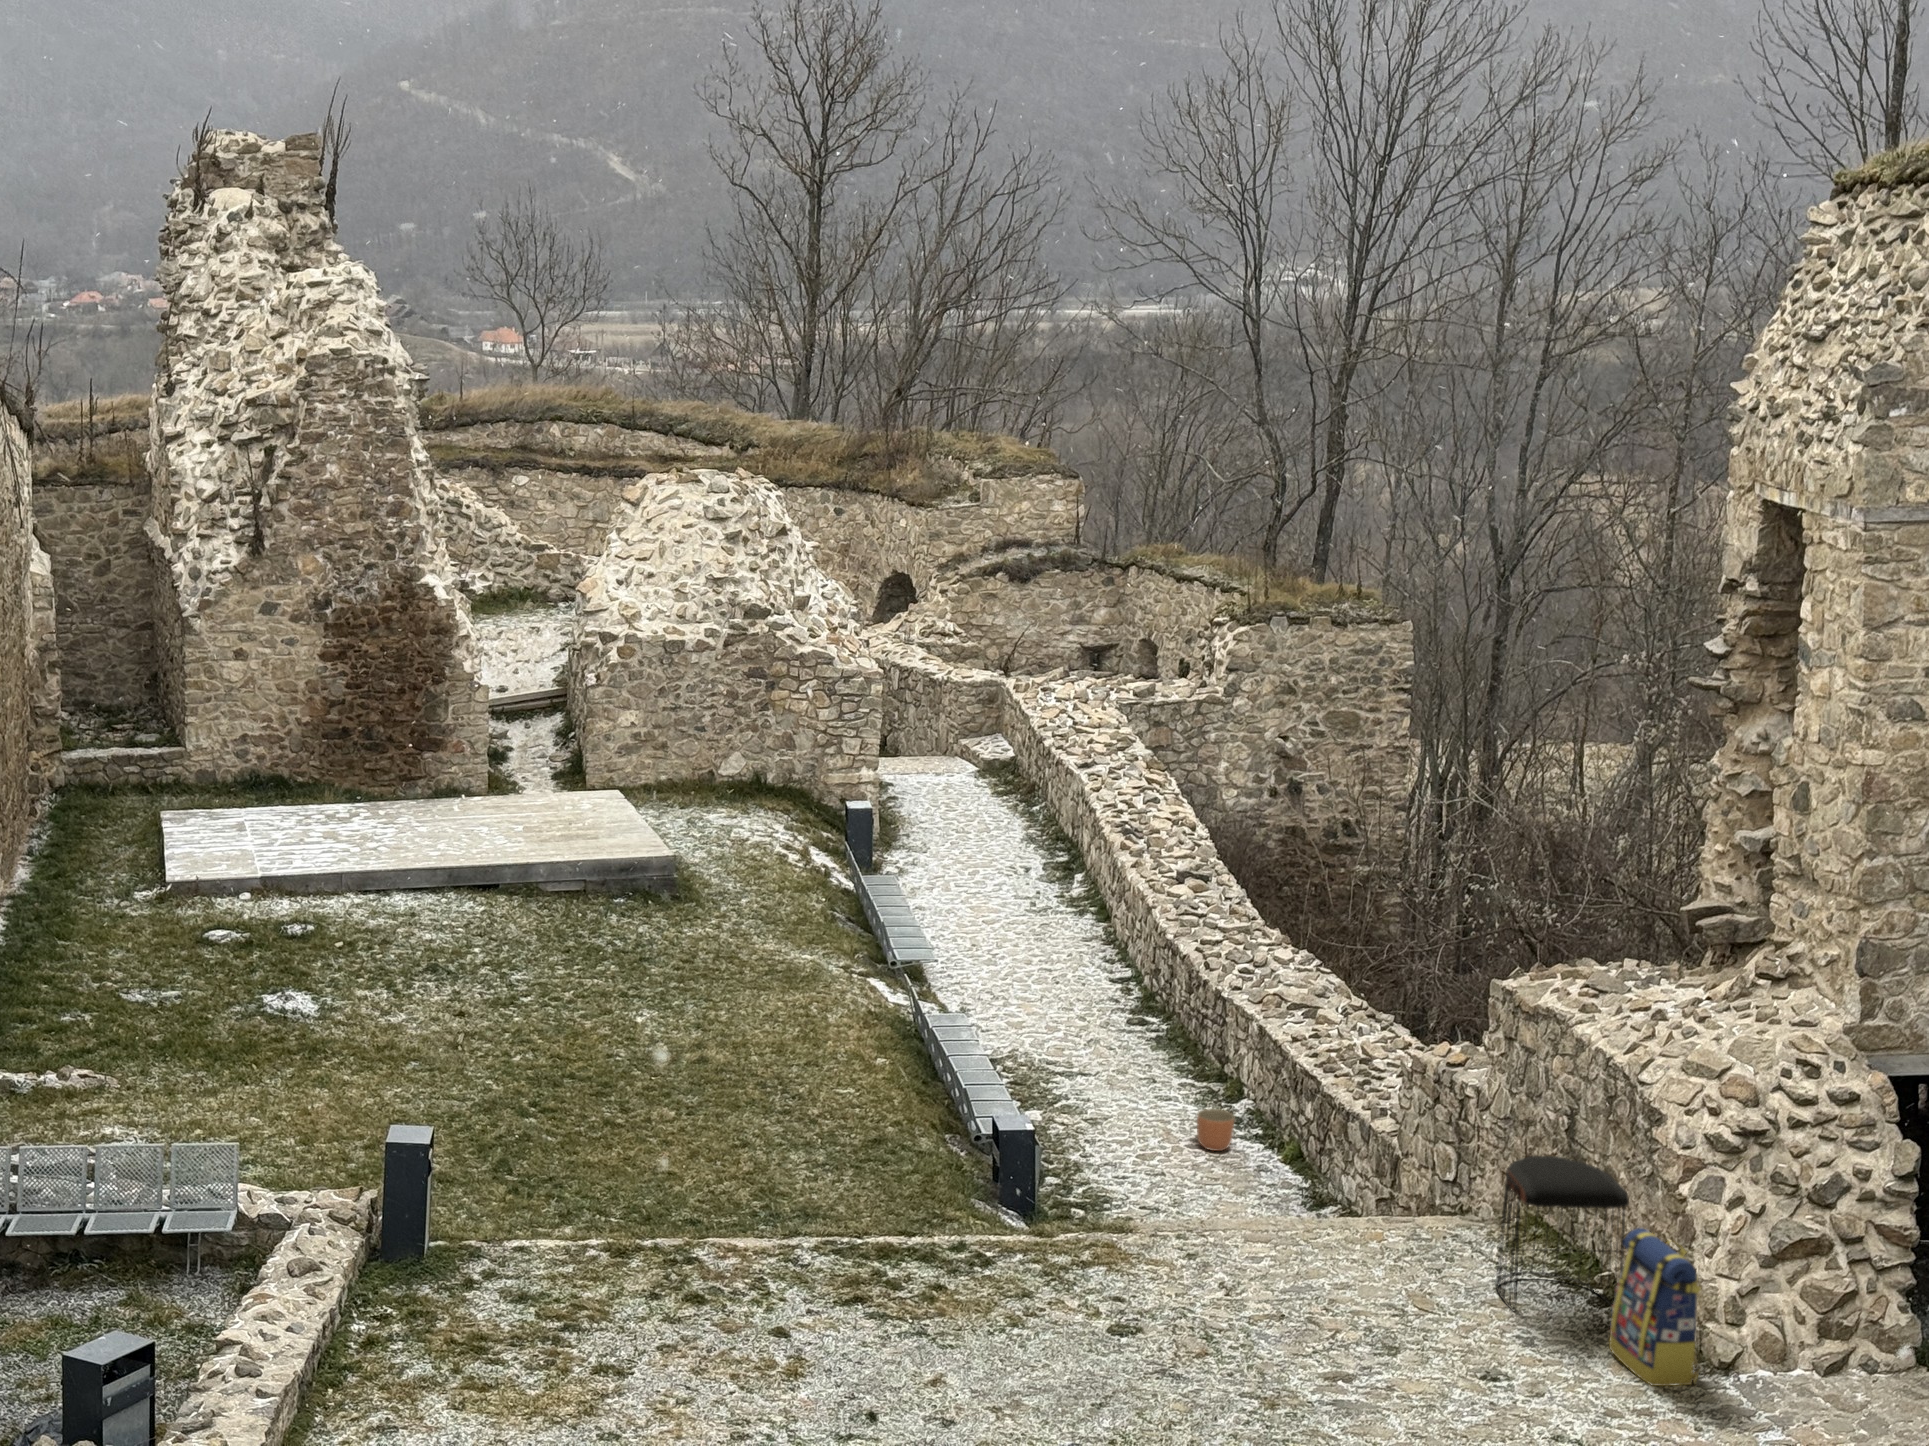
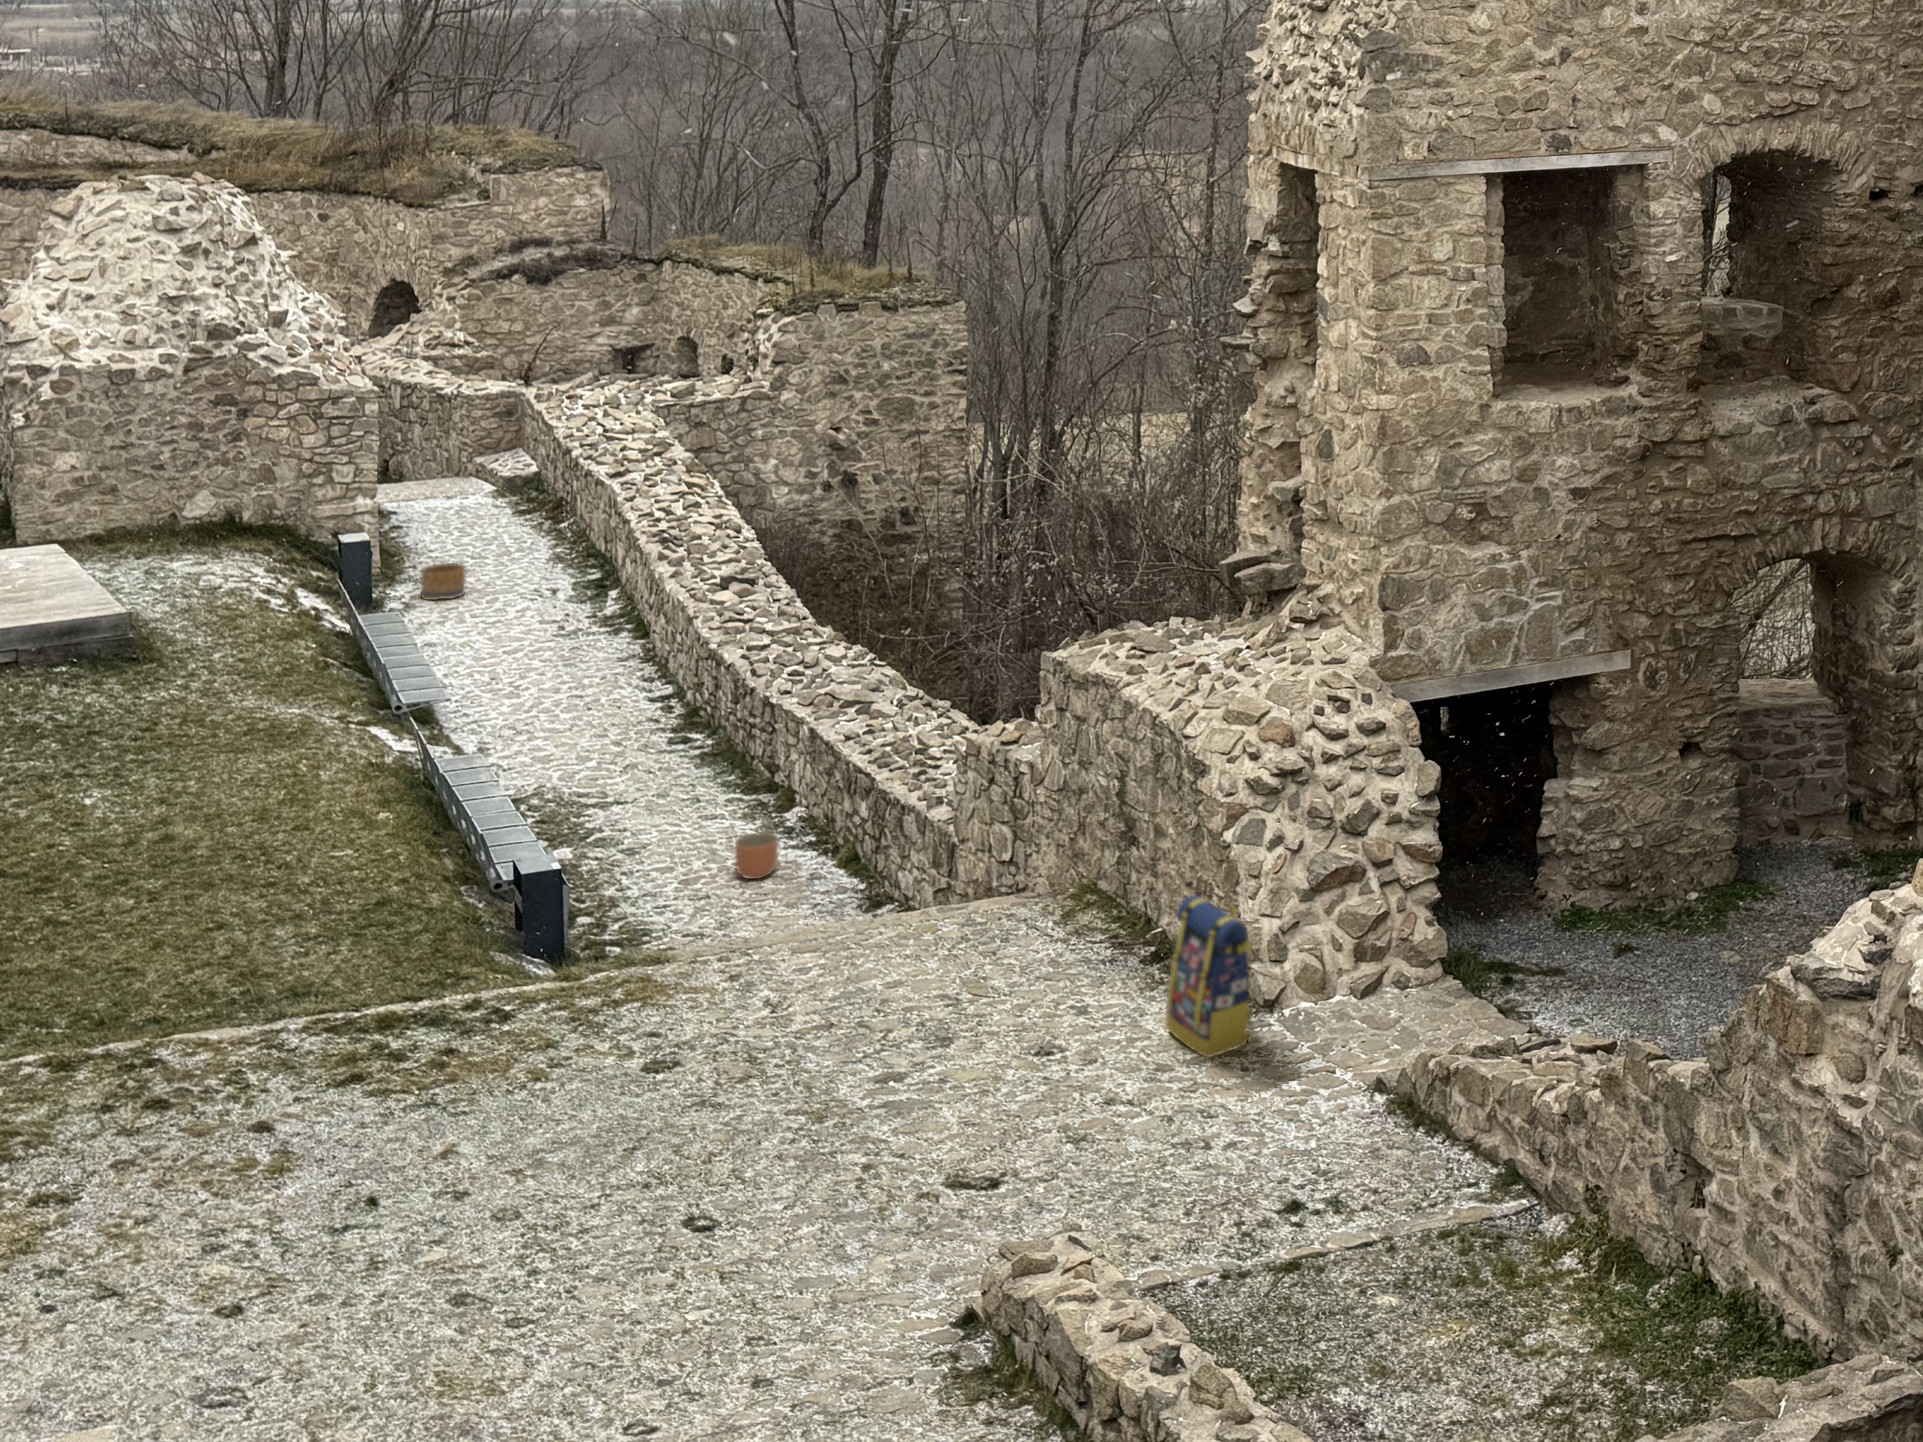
basket: none [933,829,968,861] -> present [421,563,466,600]
stool: present [1495,1156,1629,1311] -> none [1050,834,1181,1010]

